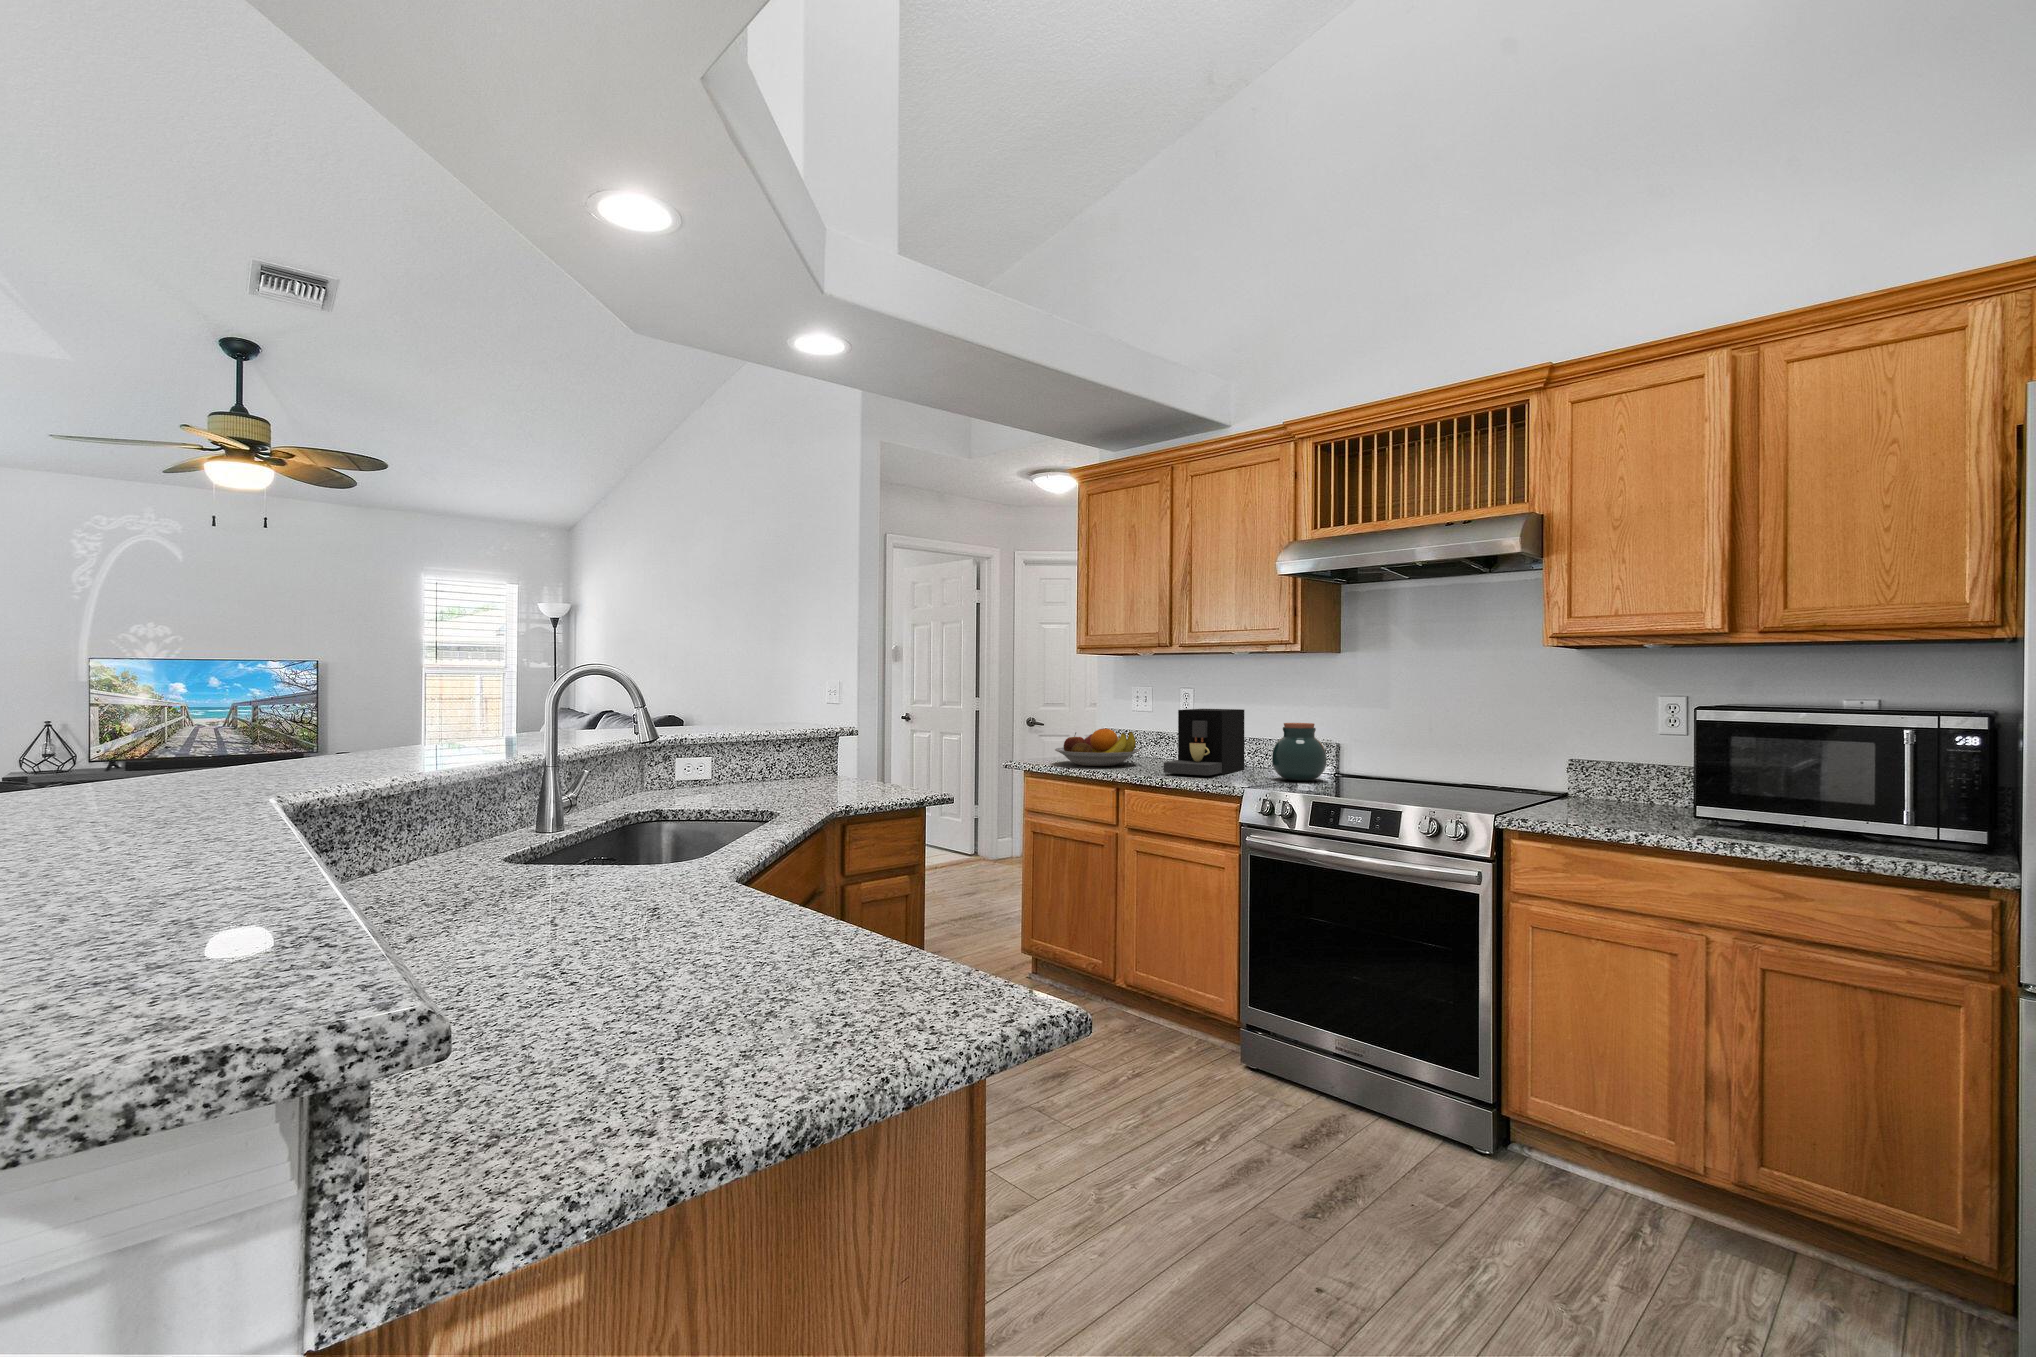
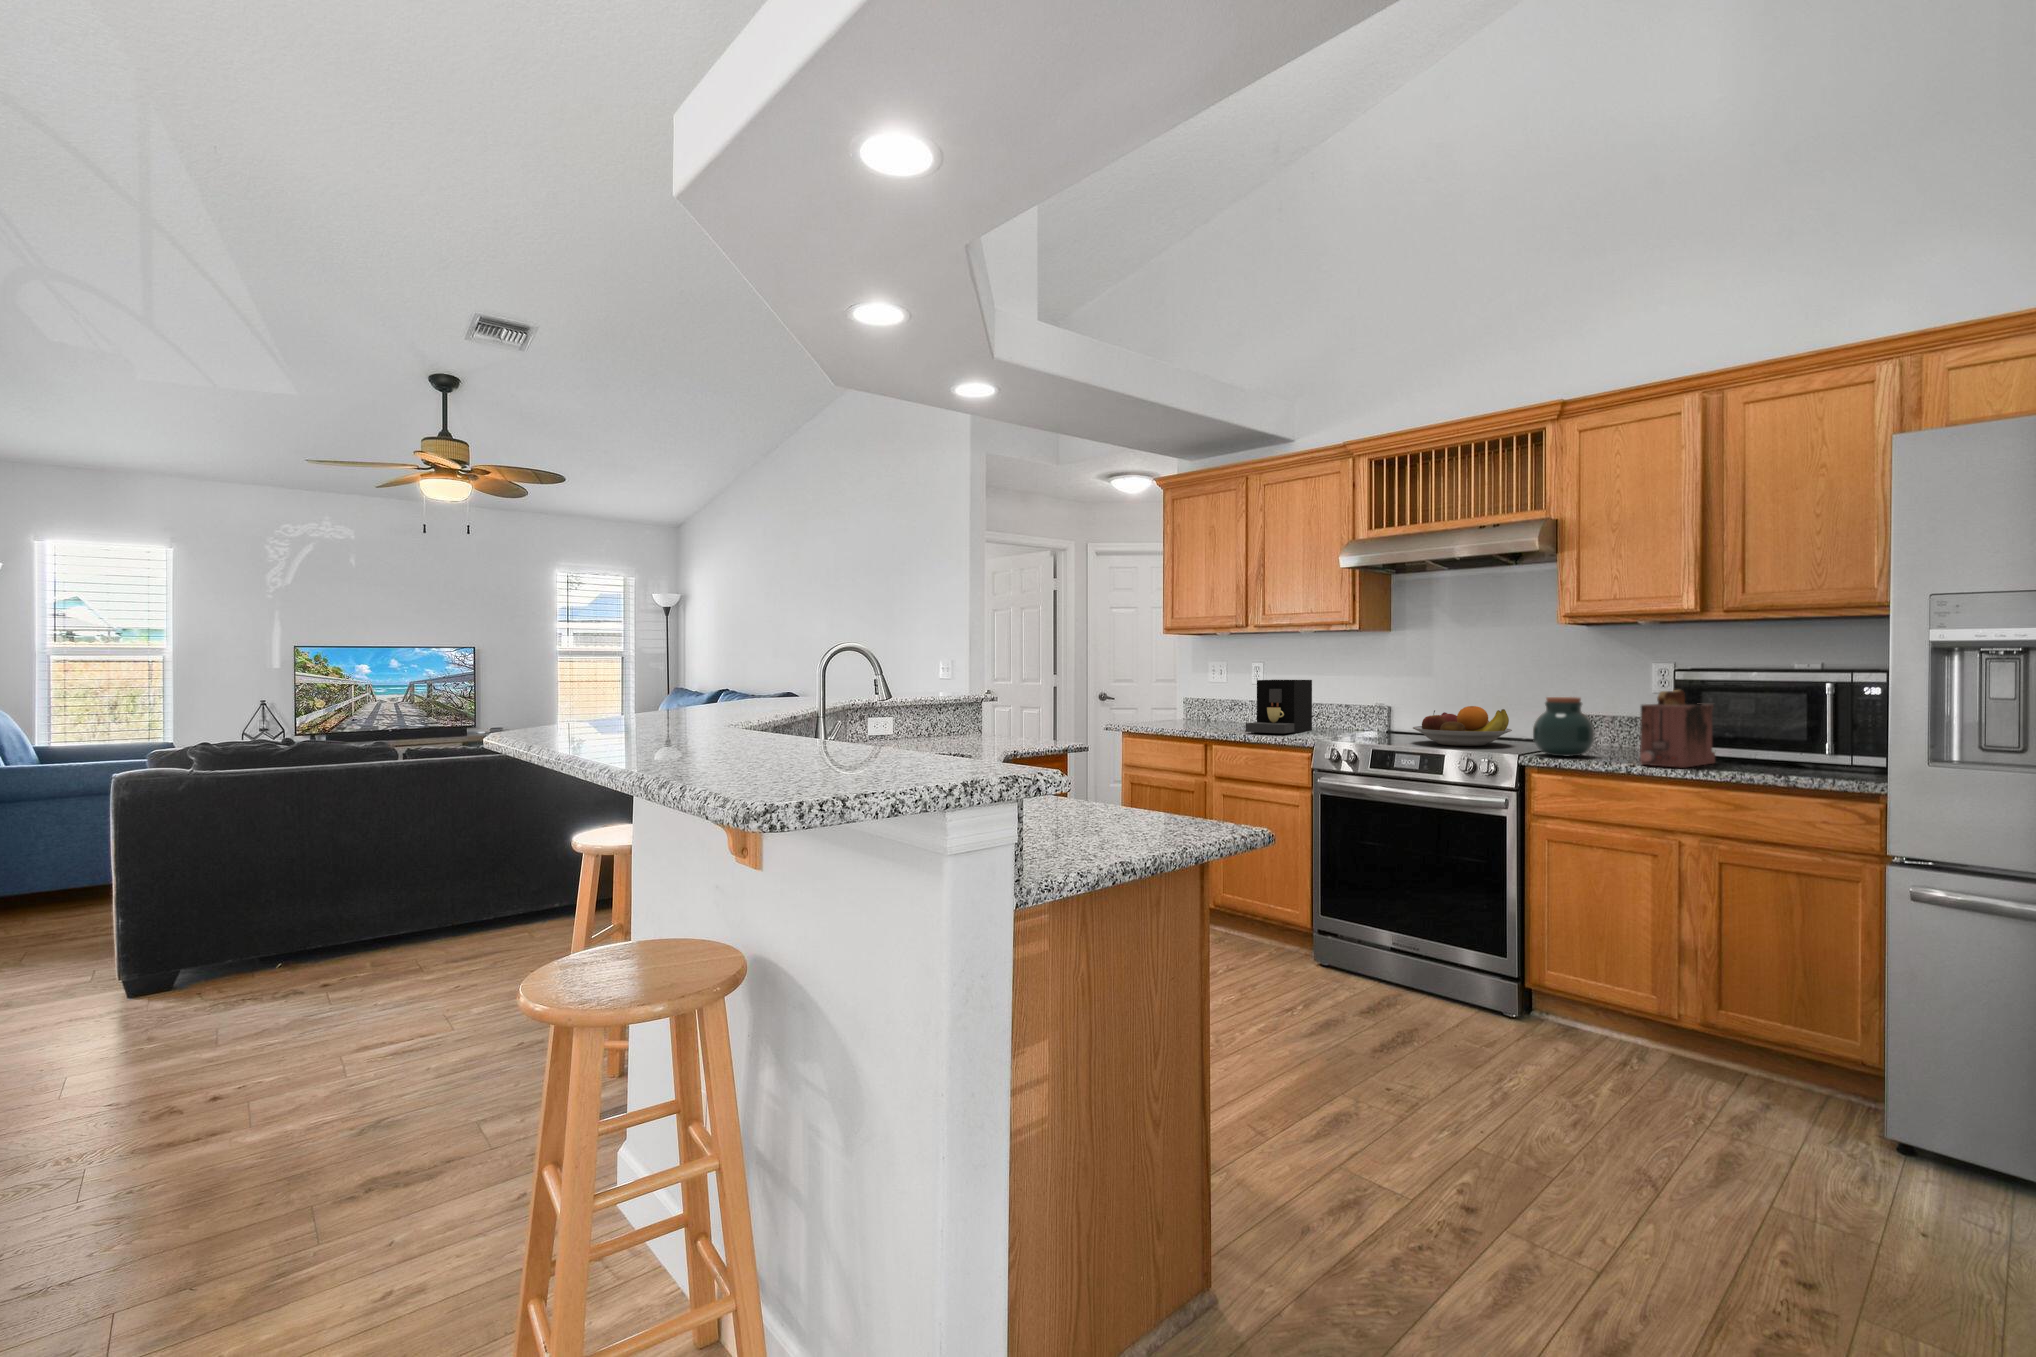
jar: present [1272,723,1326,781] -> present [1533,697,1595,757]
fruit bowl: present [1055,729,1140,766] -> present [1413,706,1512,746]
toaster: none [1656,733,1750,839] -> present [1640,690,1715,768]

